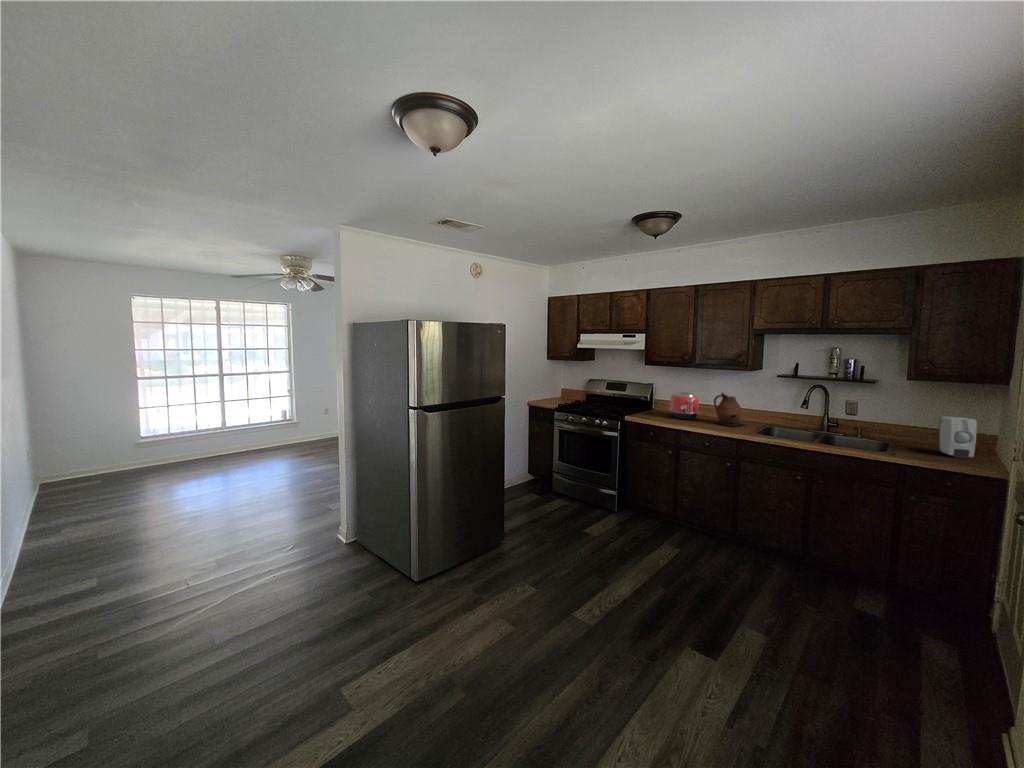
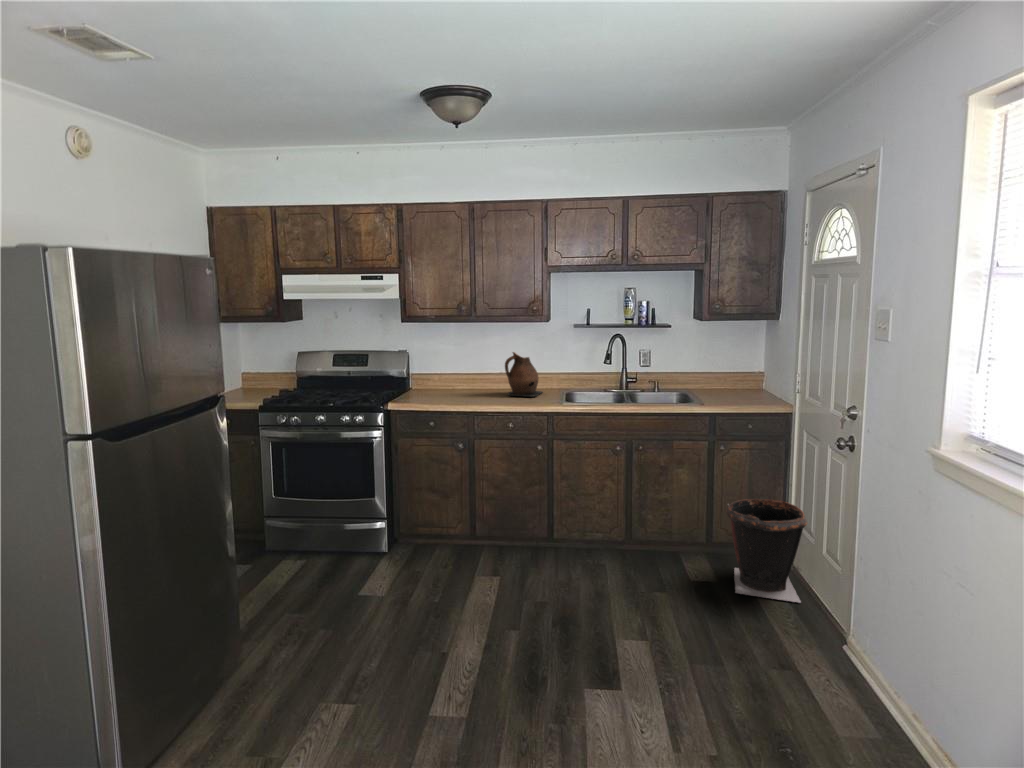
toaster: present [670,392,699,419] -> none [442,358,485,397]
soap dispenser: present [938,417,977,459] -> none [722,358,753,398]
waste bin: none [892,550,1001,679] -> present [726,499,807,603]

